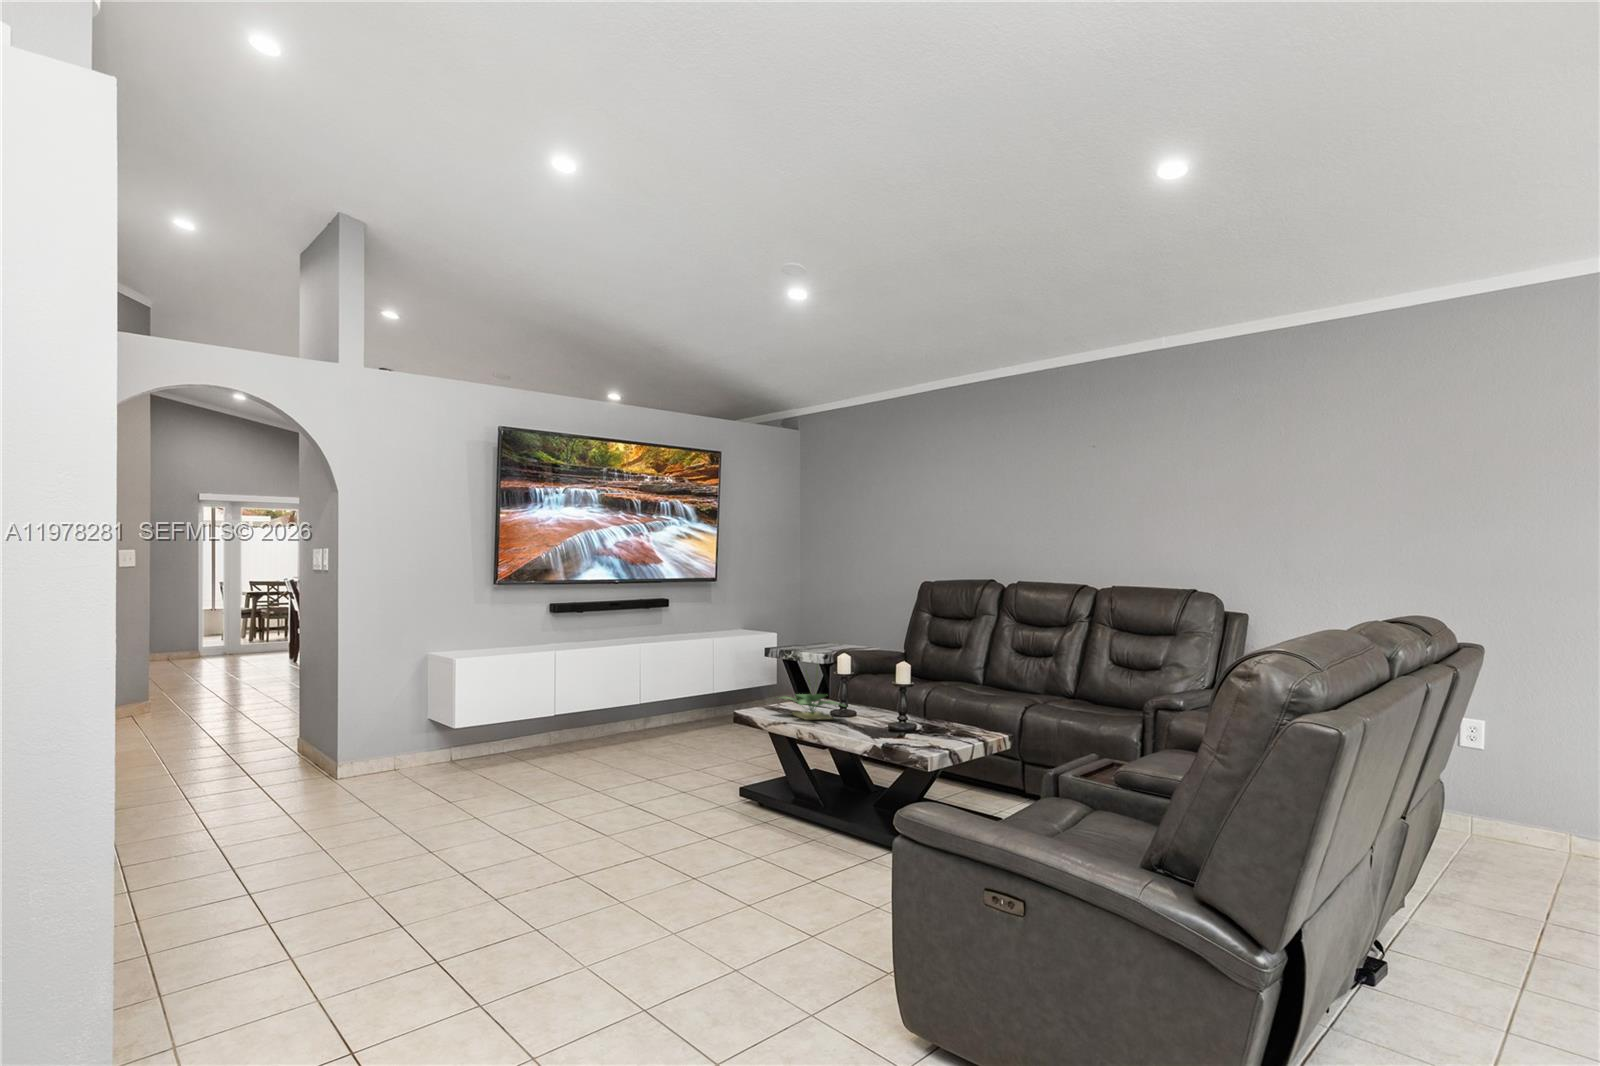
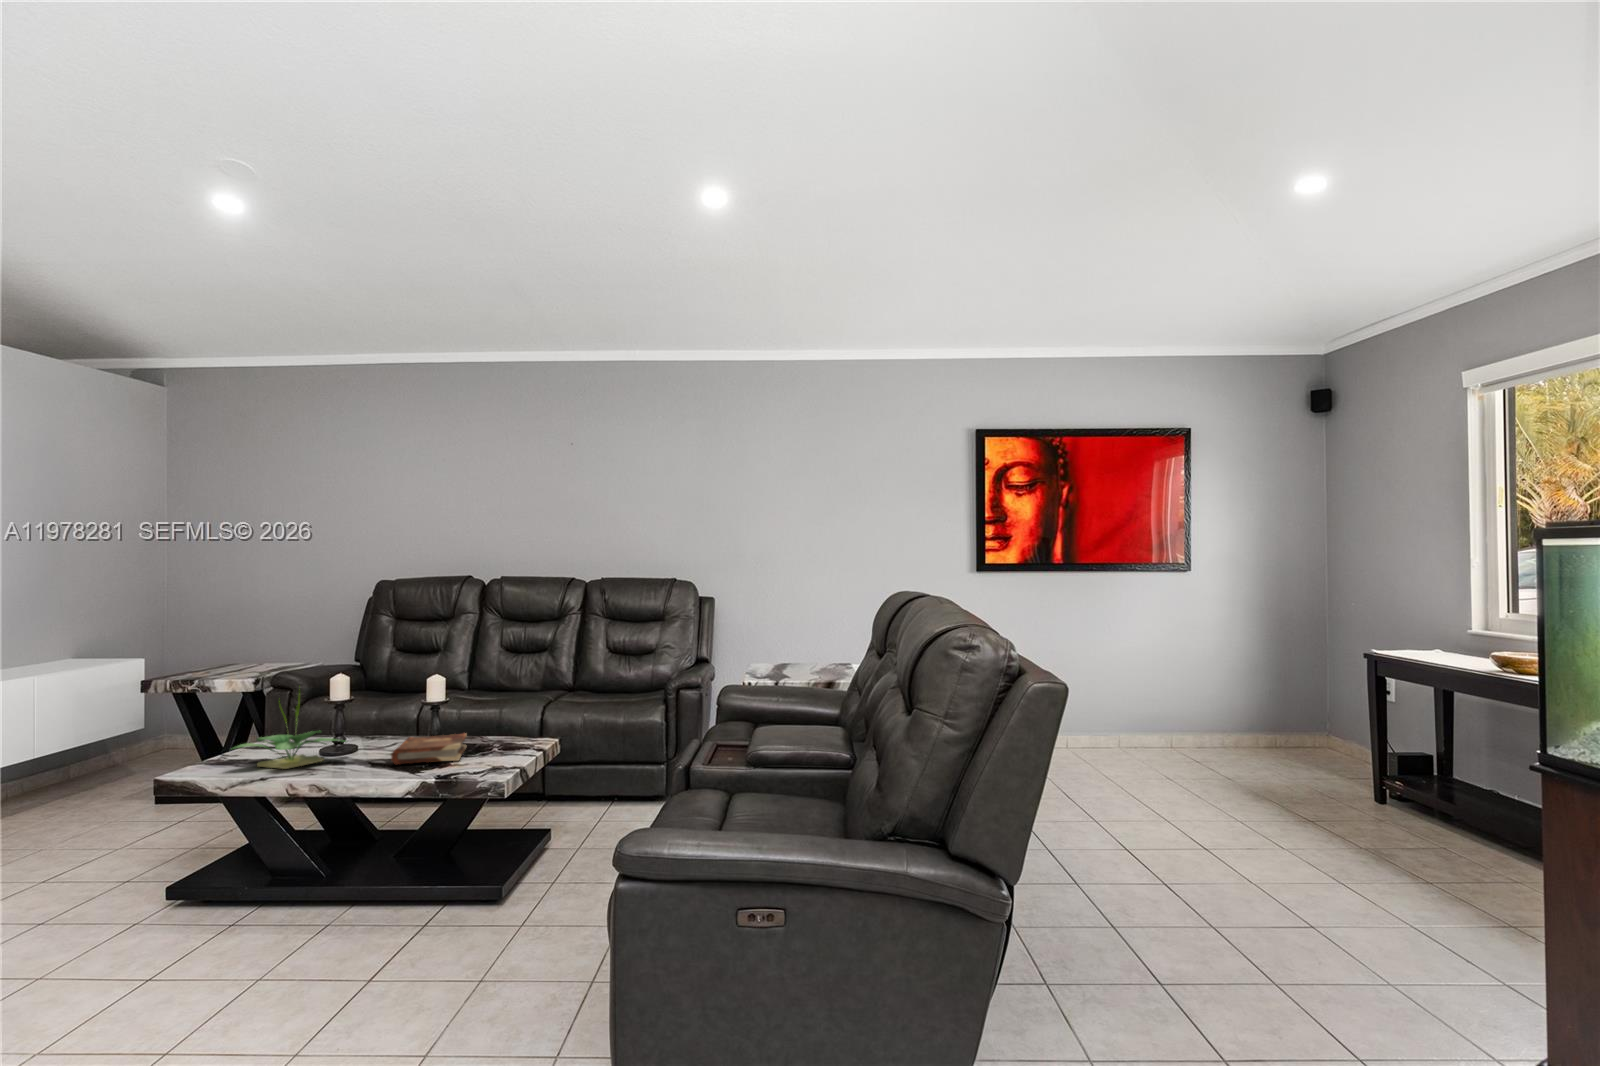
book: none [867,711,935,737] -> present [391,733,467,764]

